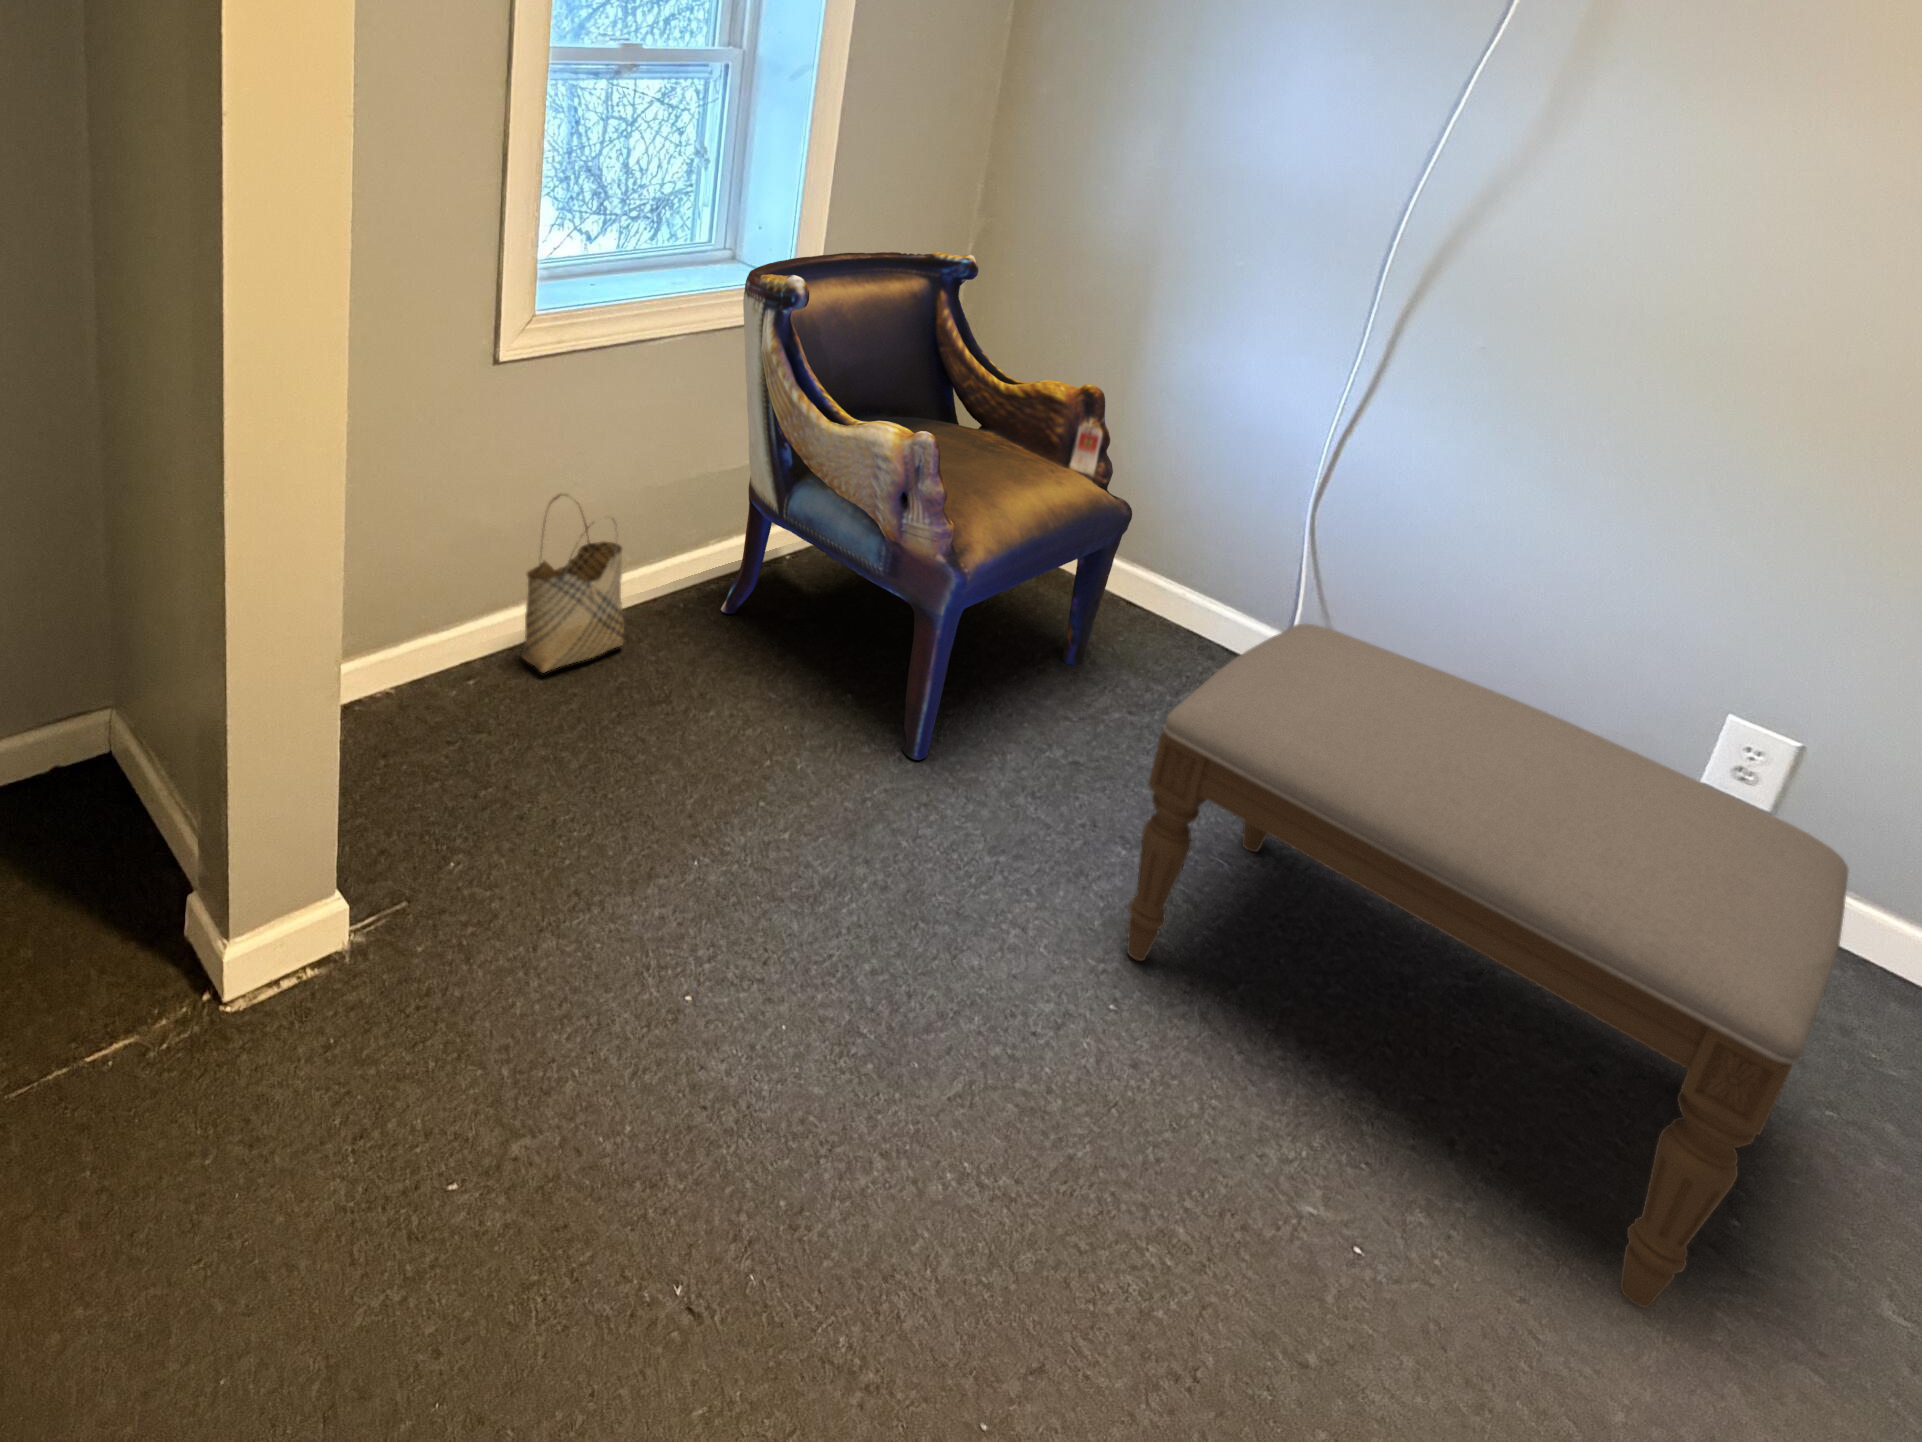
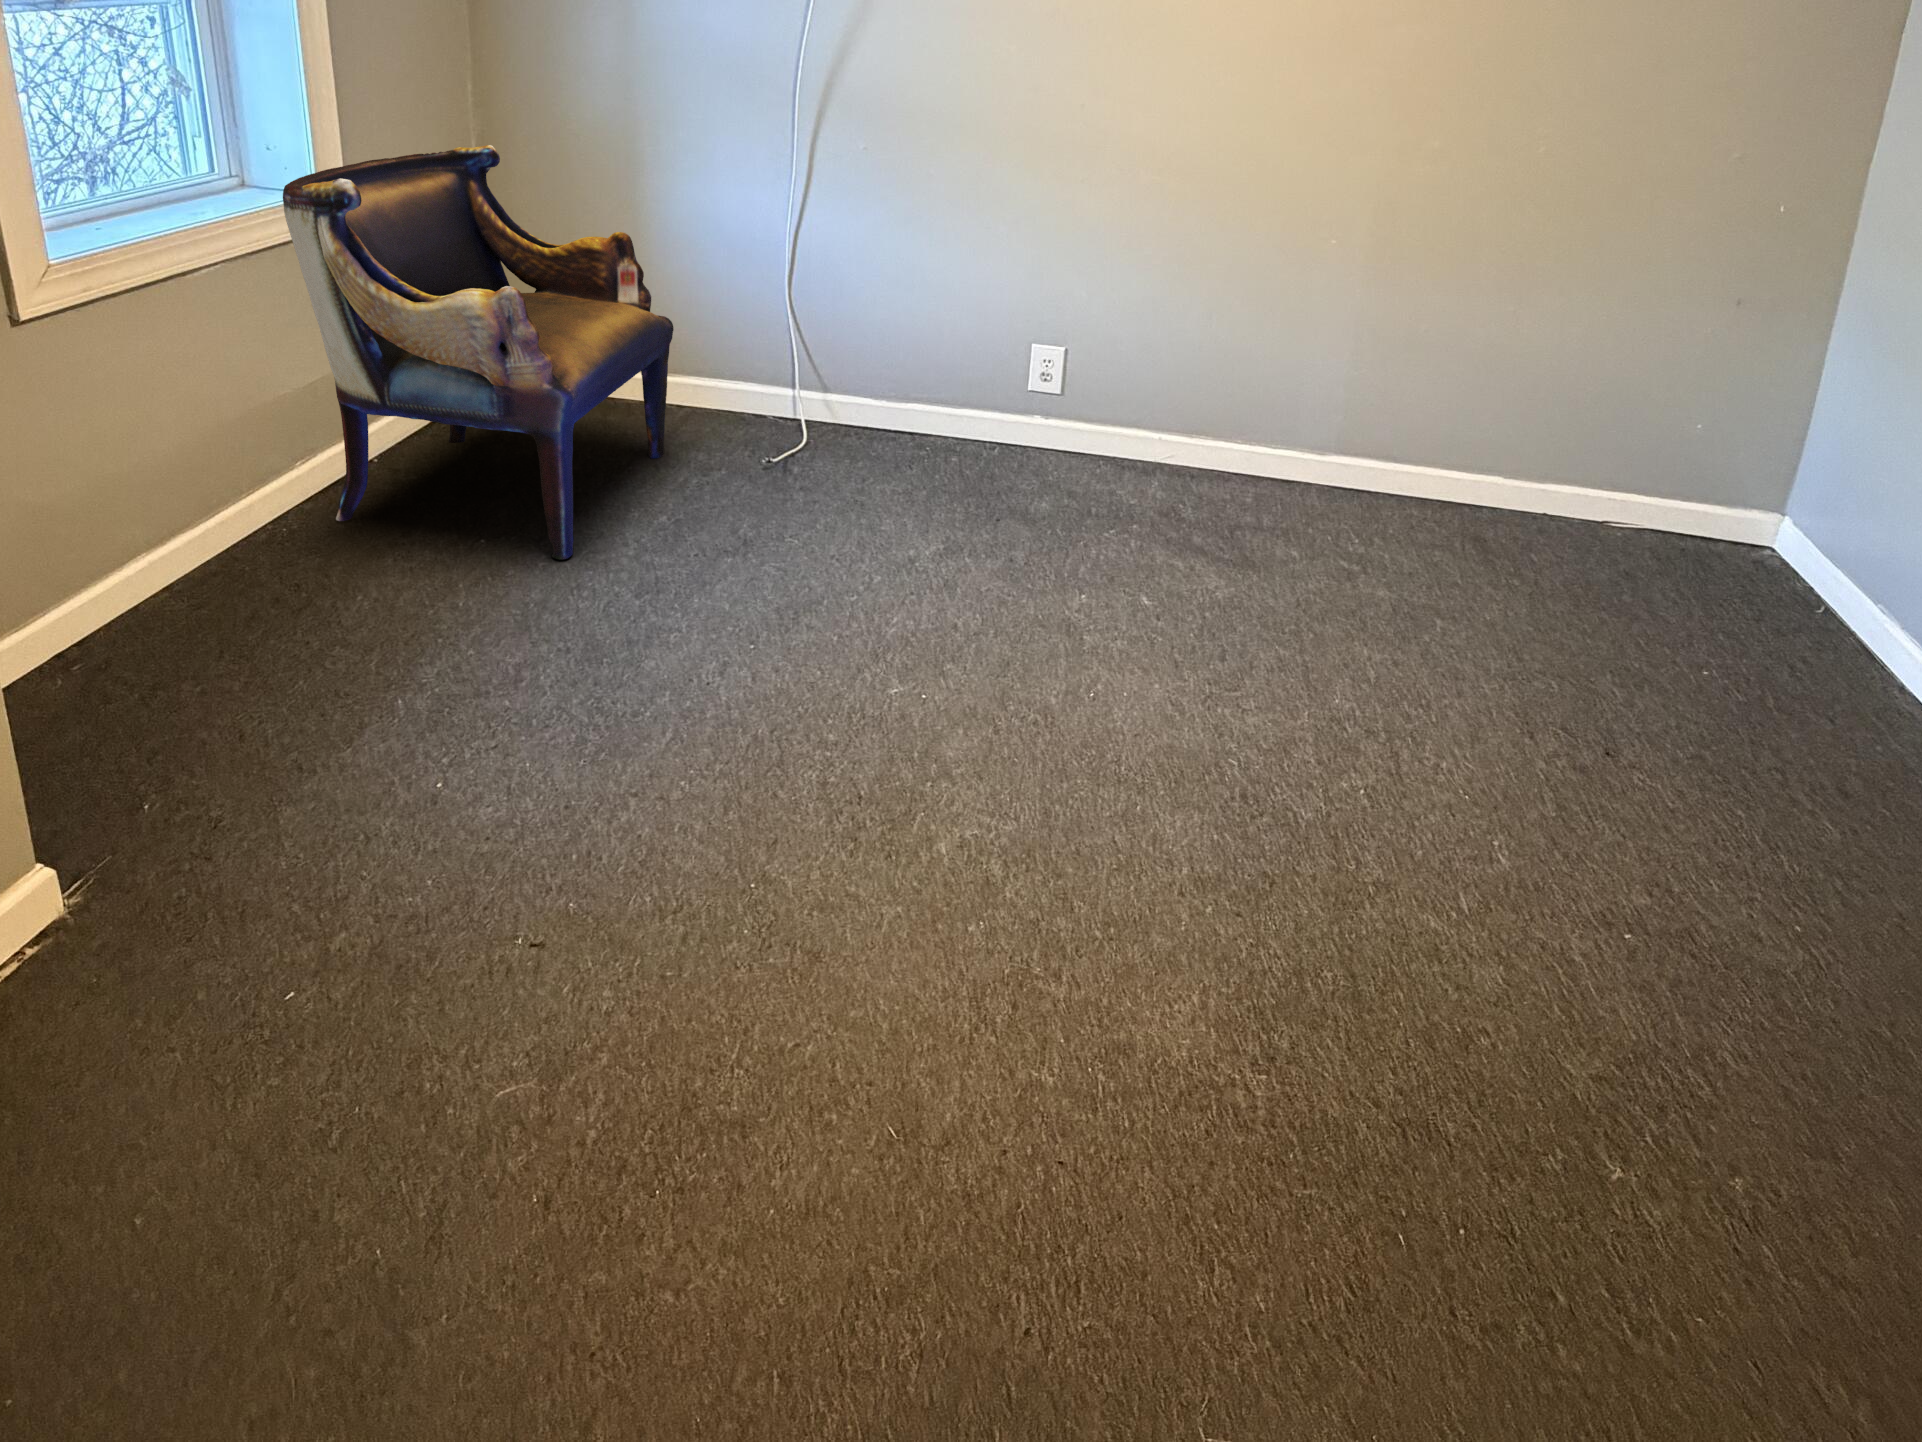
woven basket: present [521,494,624,673] -> none [116,450,247,632]
ottoman: present [1127,624,1849,1308] -> none [744,349,1080,637]

